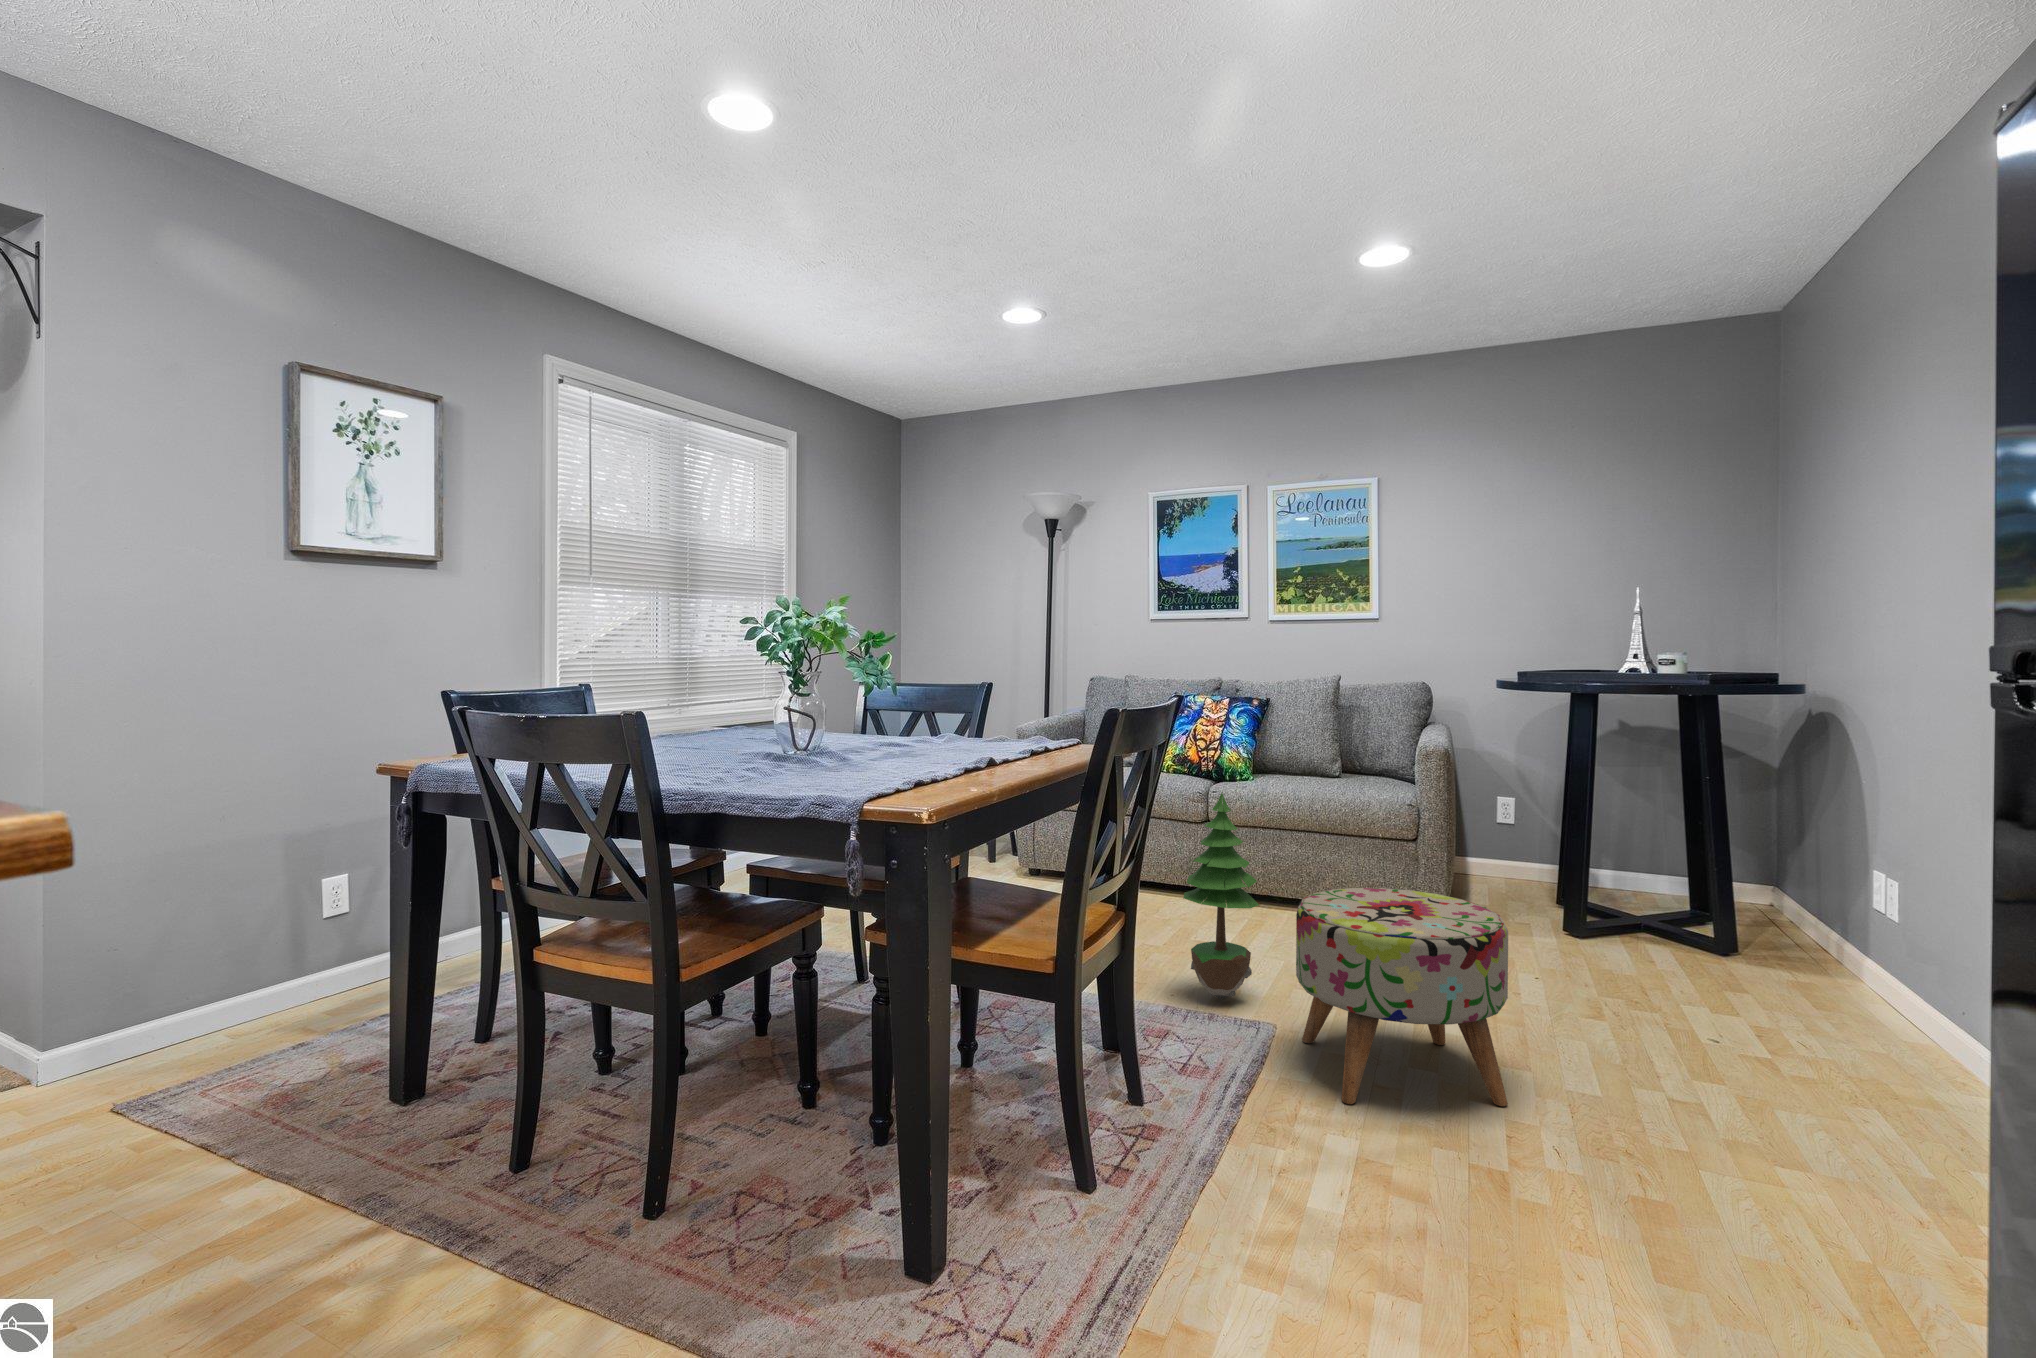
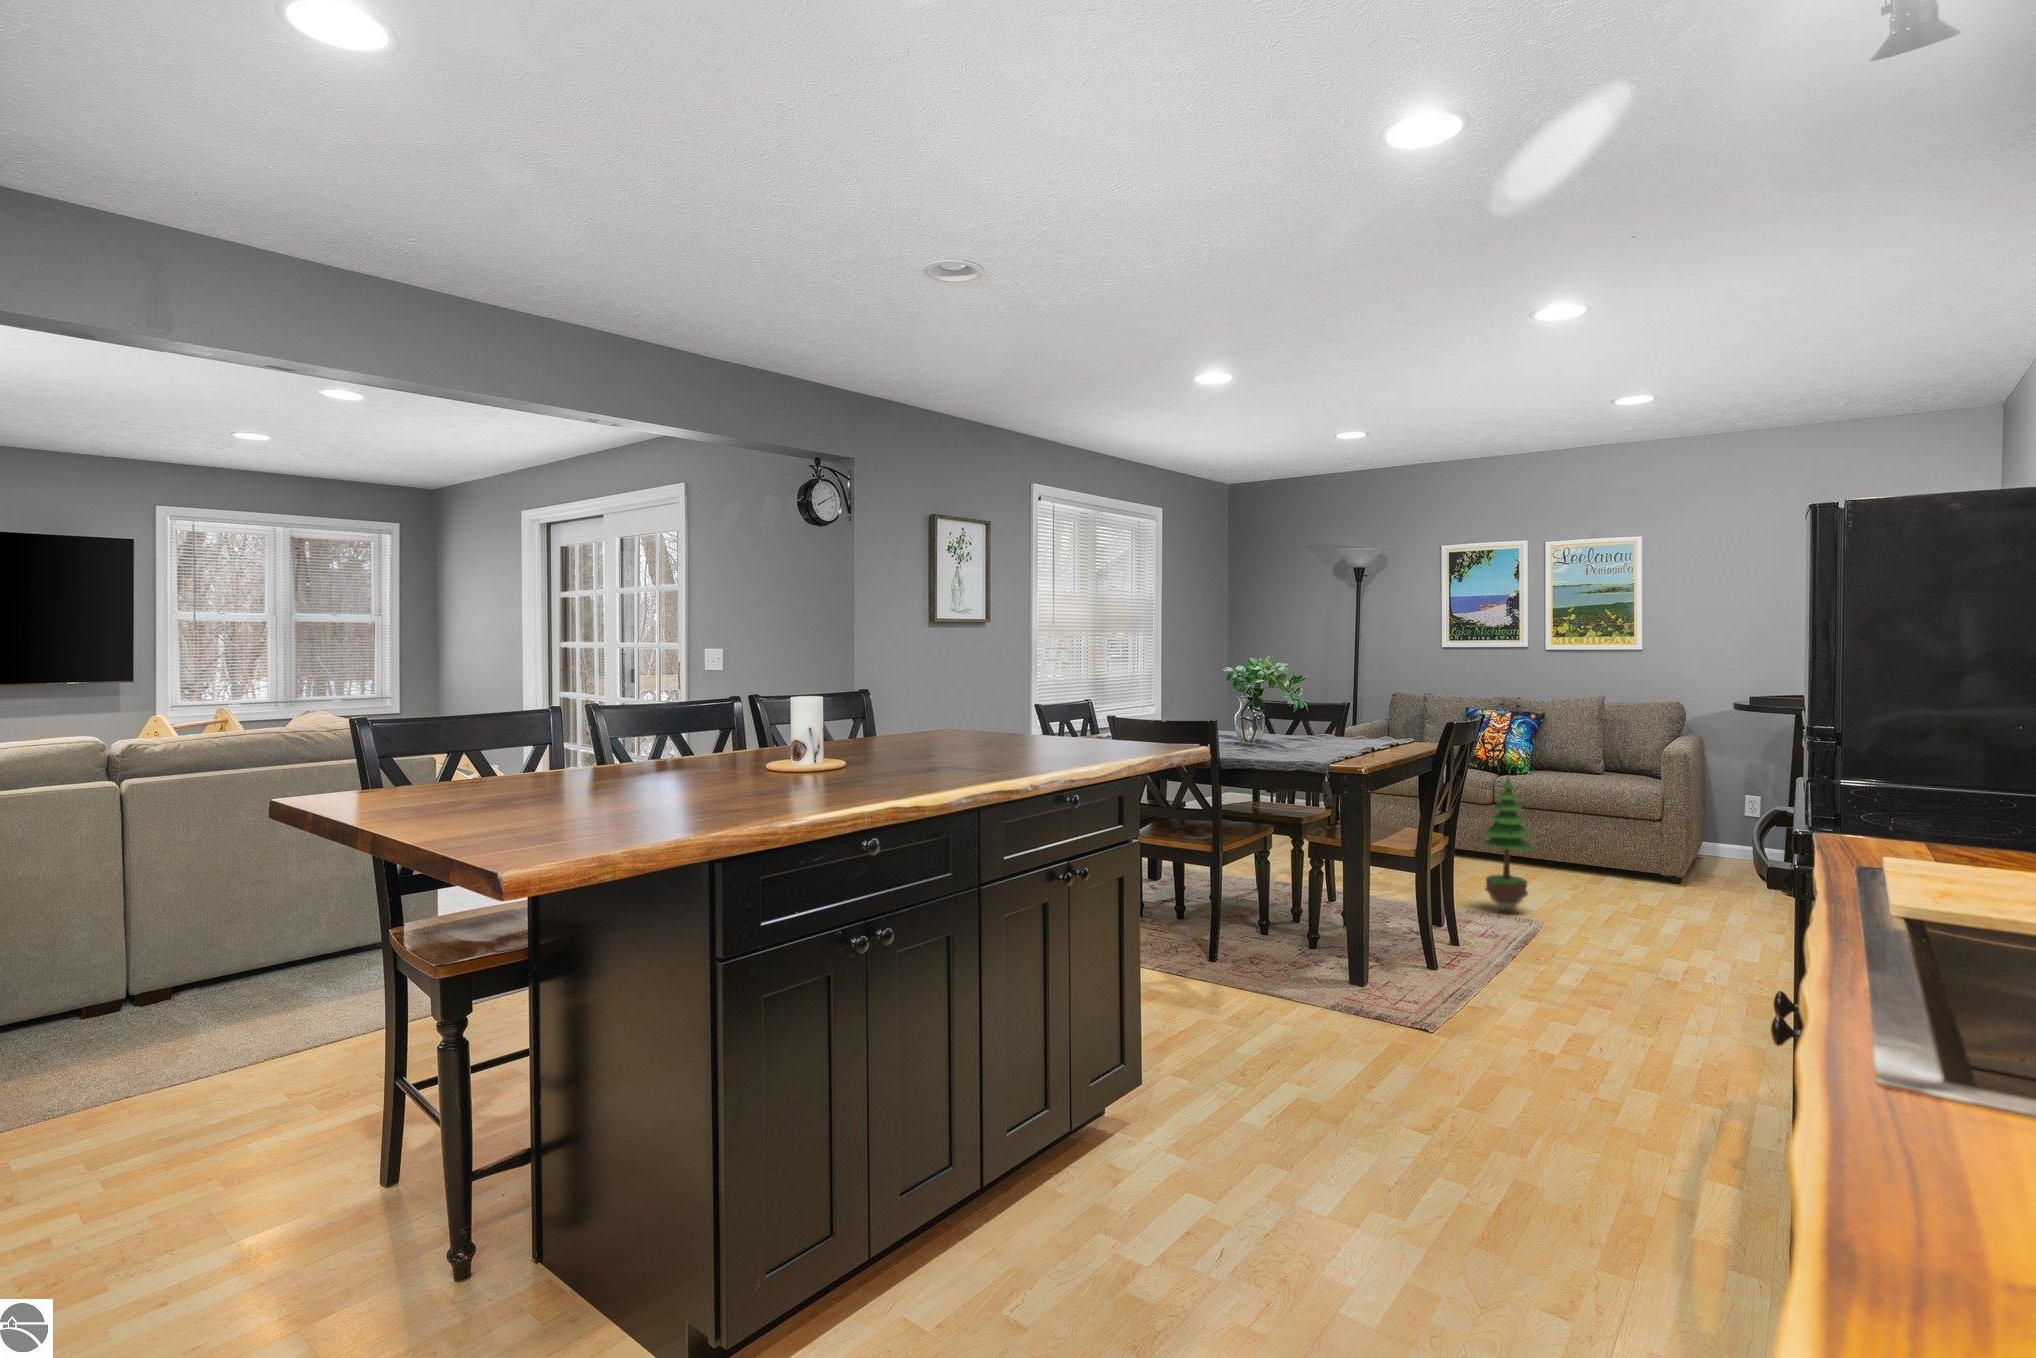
ottoman: present [1296,888,1508,1106] -> none [1558,837,1697,963]

